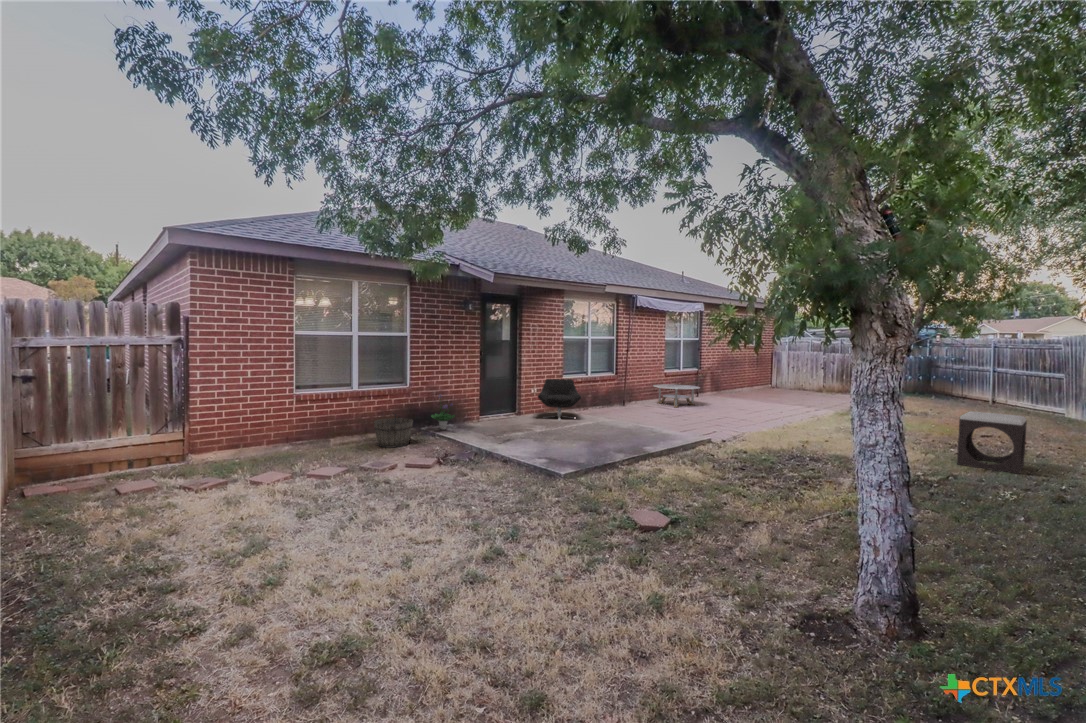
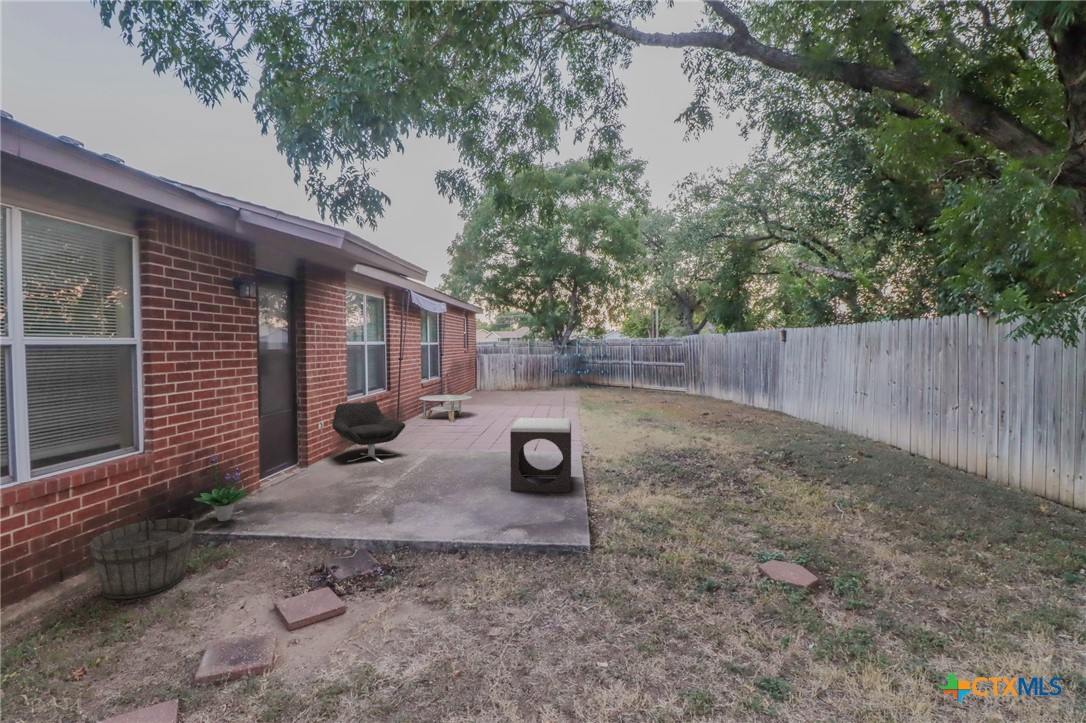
footstool: present [957,411,1027,474] -> present [510,418,571,492]

